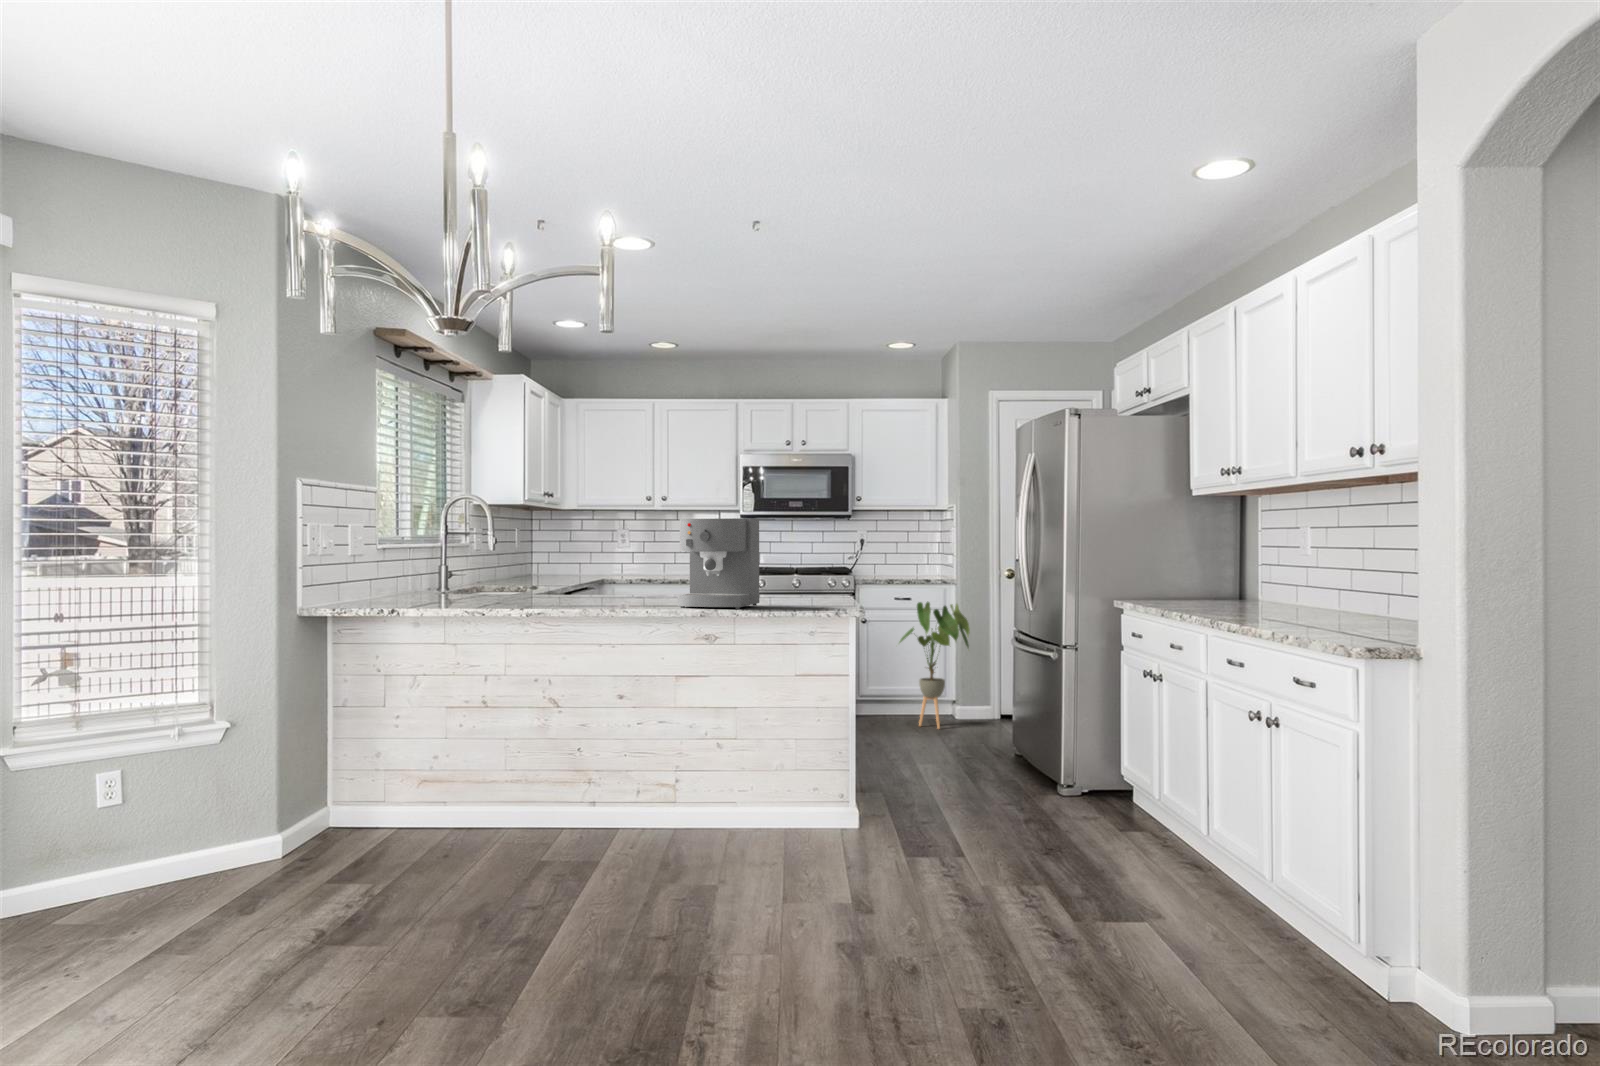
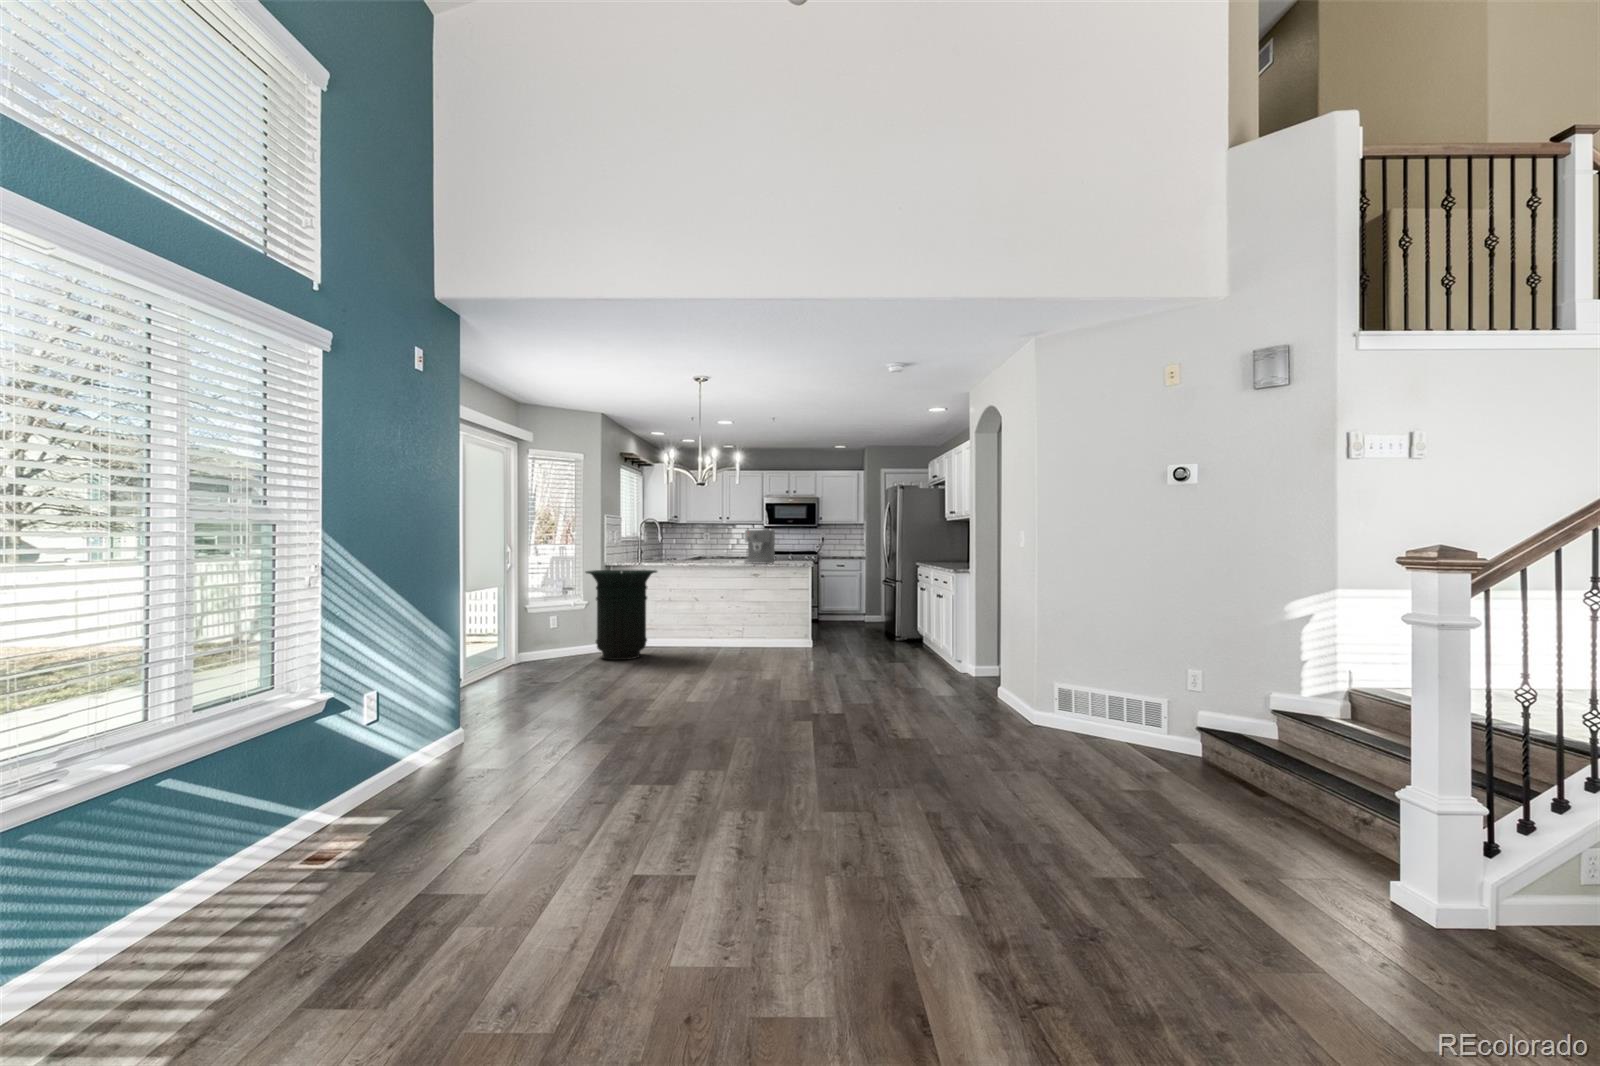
house plant: present [899,602,970,729] -> none [836,567,871,625]
trash can: none [195,627,426,905] -> present [586,570,657,660]

